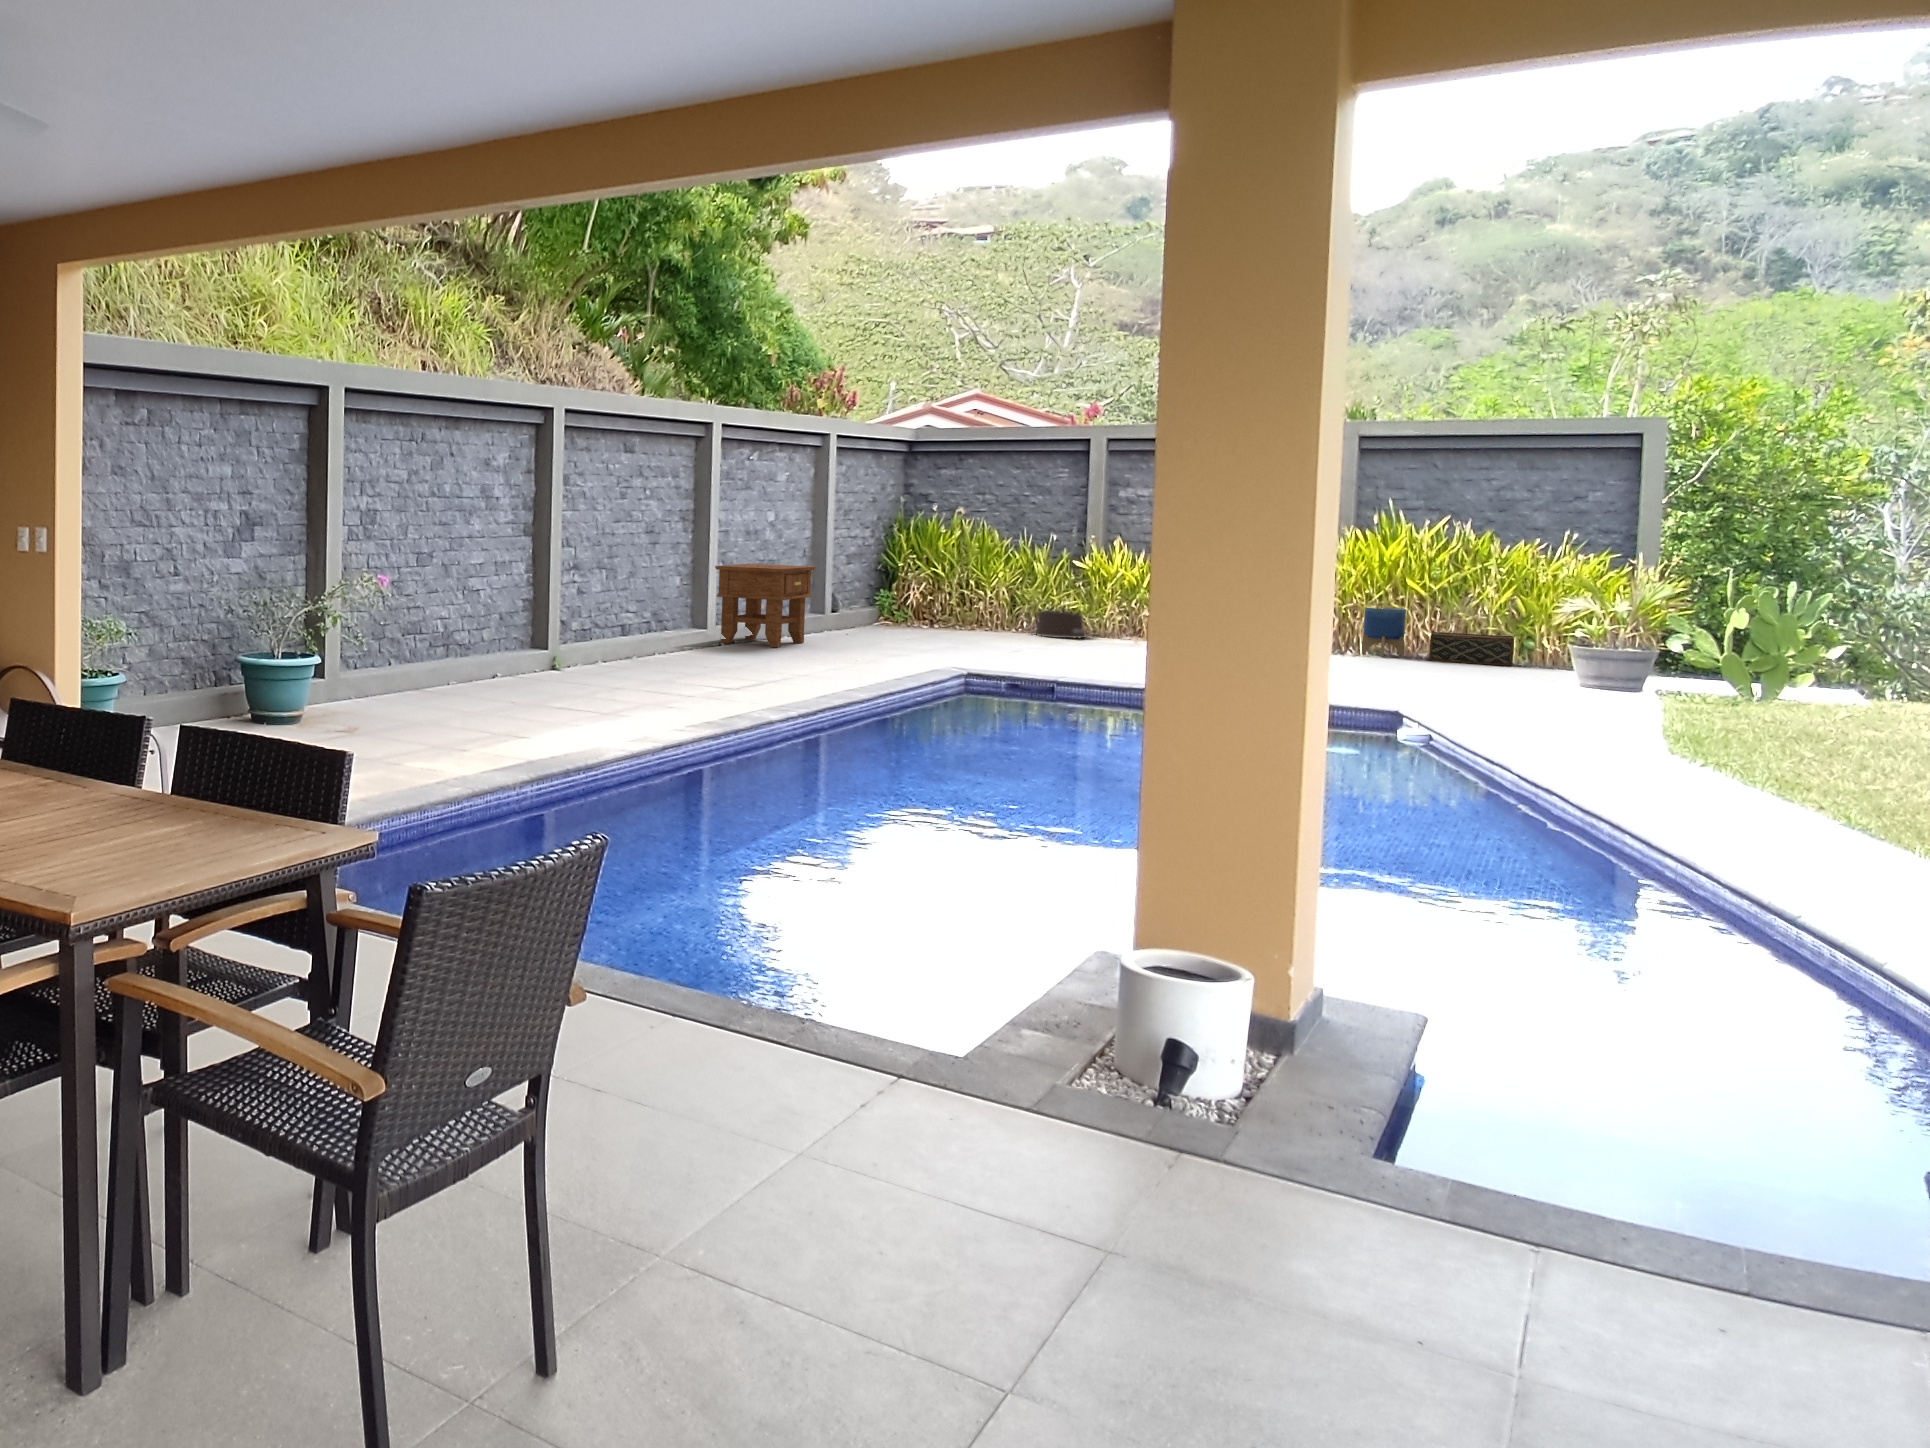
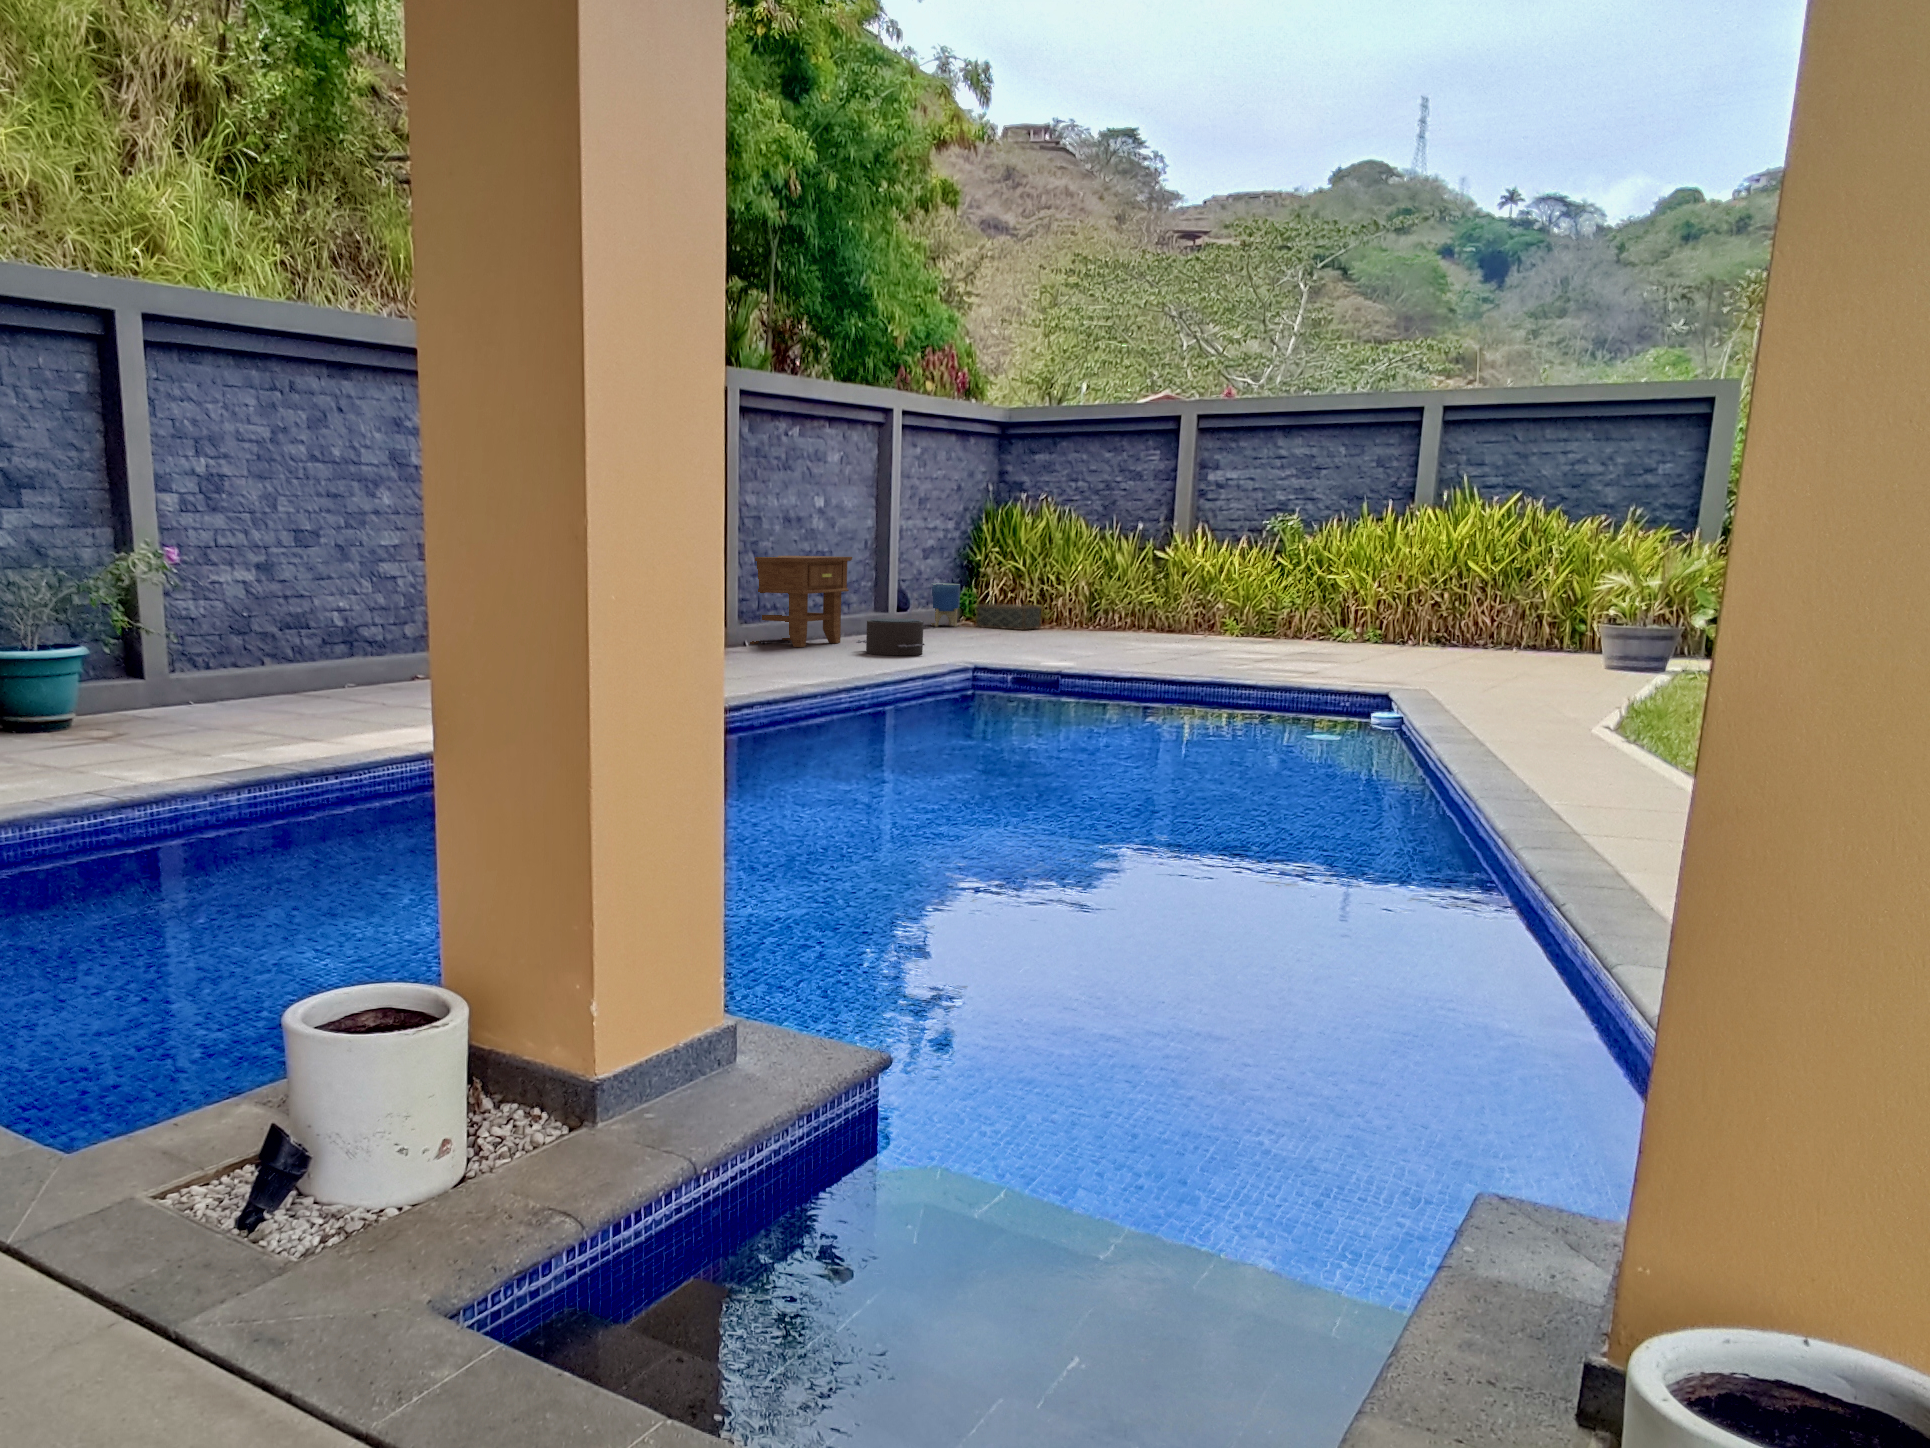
planter: present [1362,607,1406,657] -> present [931,584,960,627]
pouf: present [1026,610,1085,638] -> present [856,619,925,655]
woven basket: present [1429,632,1514,666] -> present [976,604,1041,630]

